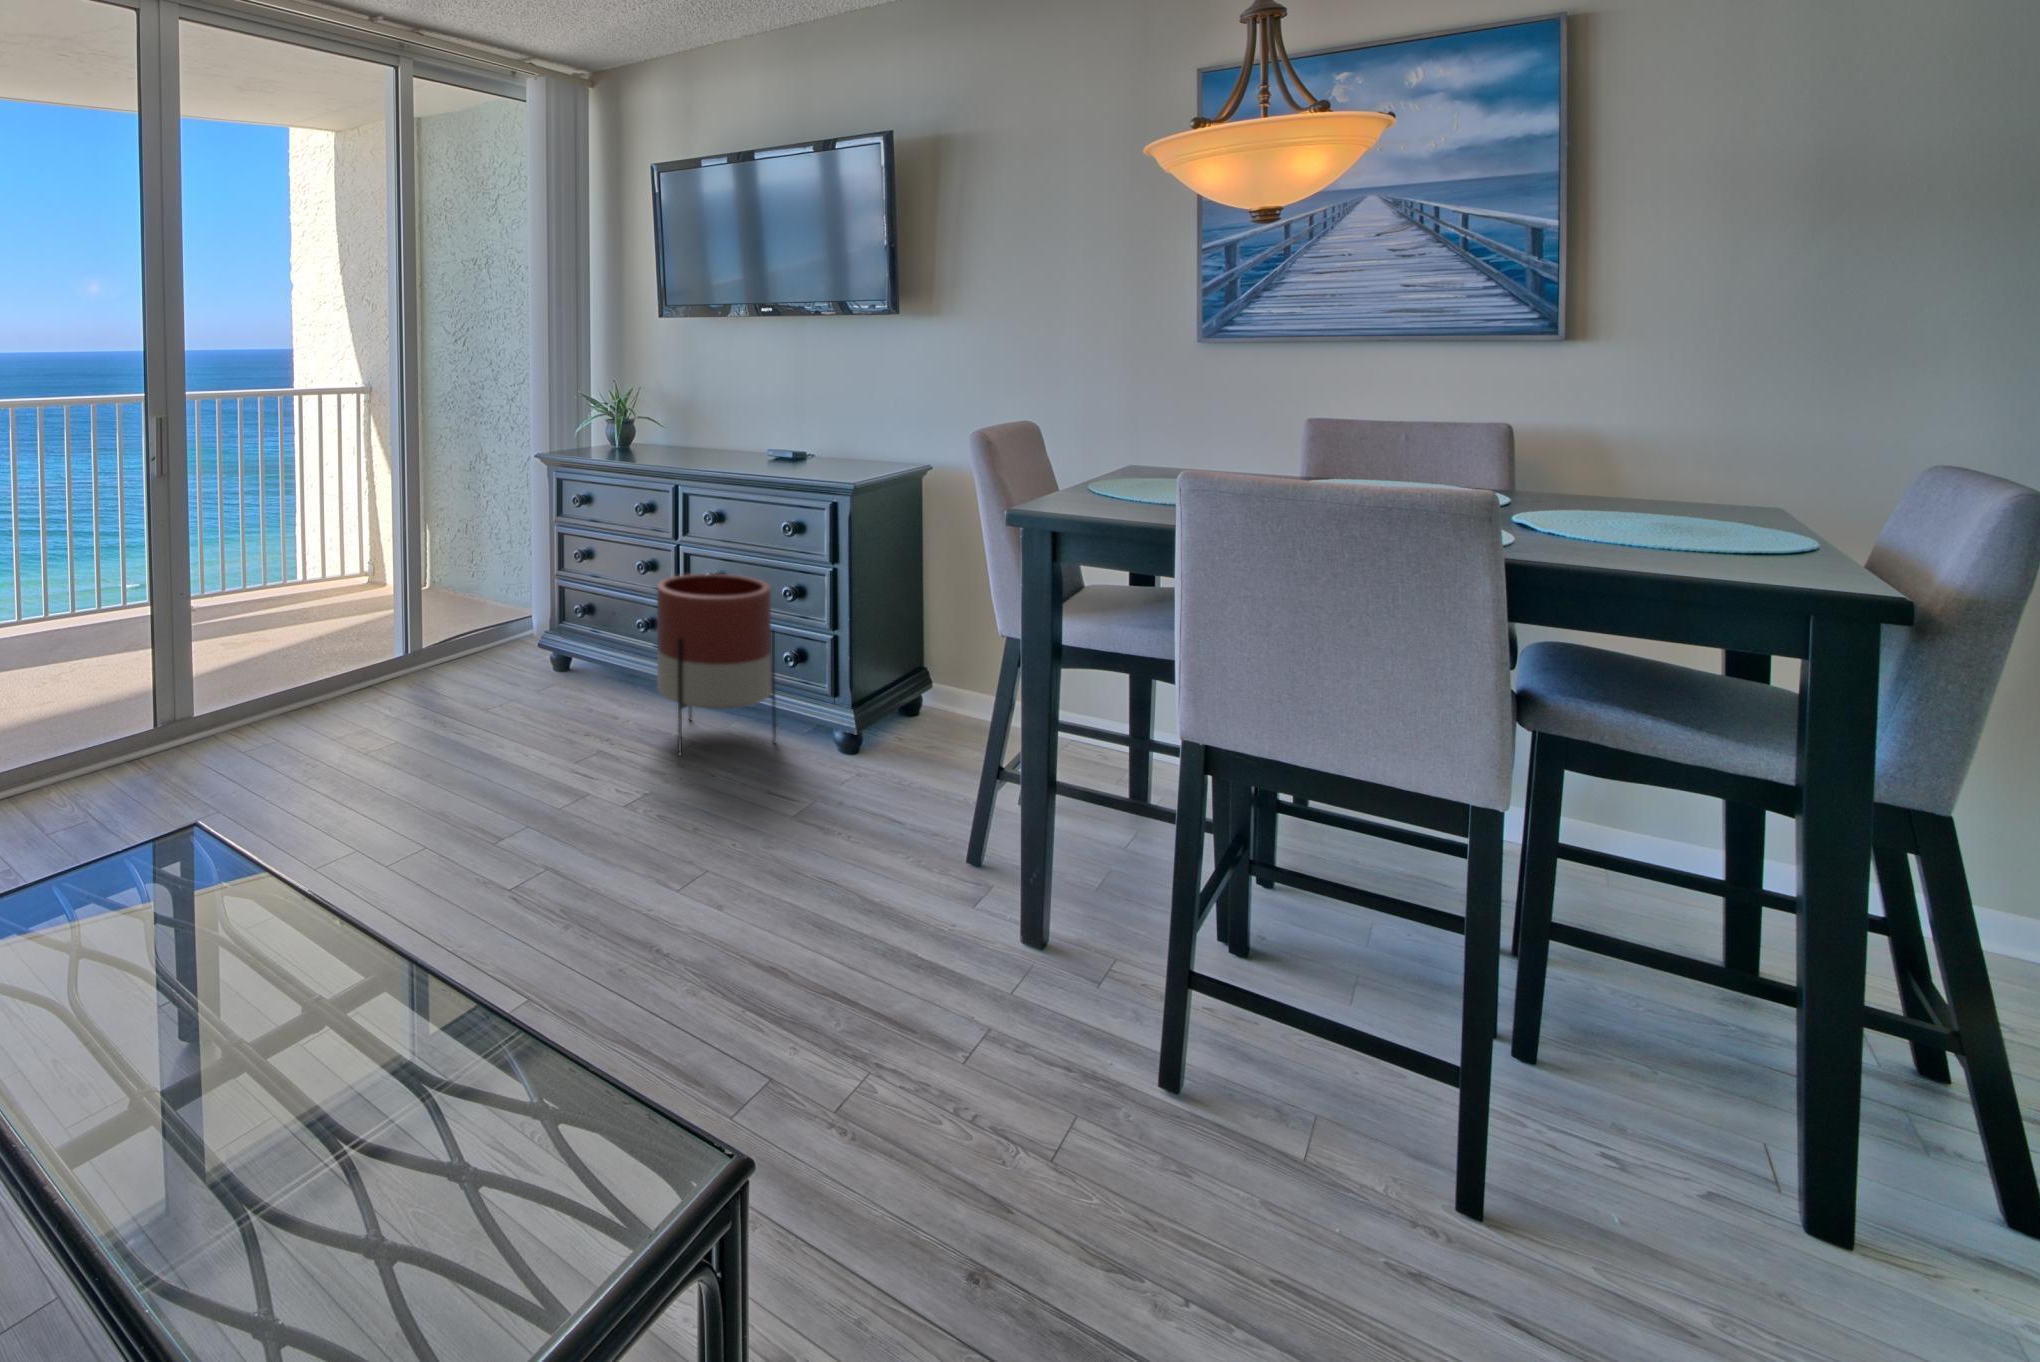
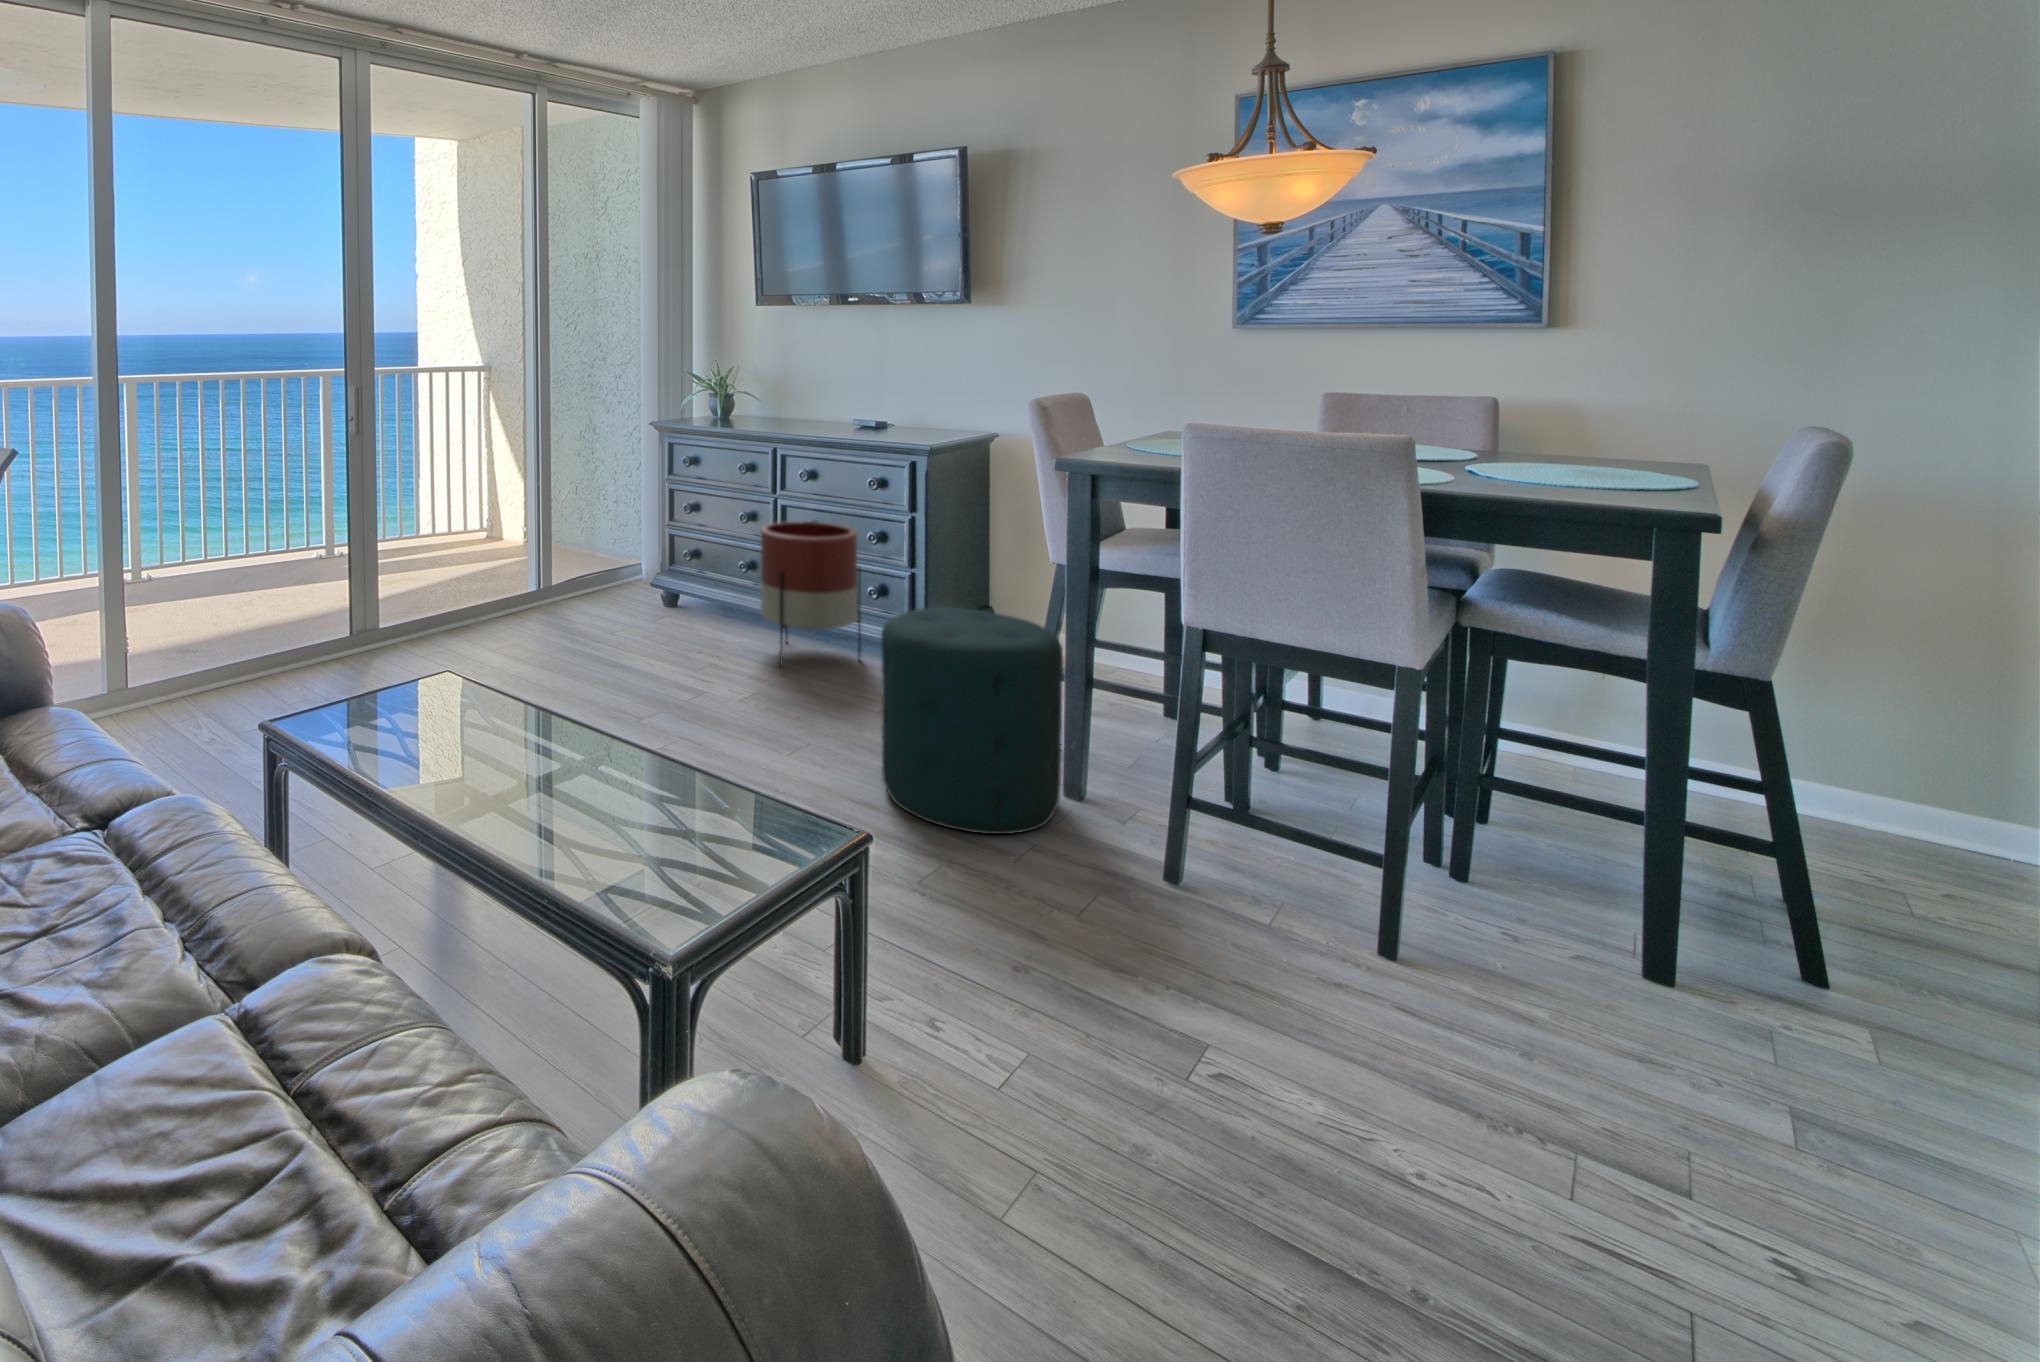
ottoman: none [789,697,1018,1012] -> present [881,608,1063,834]

